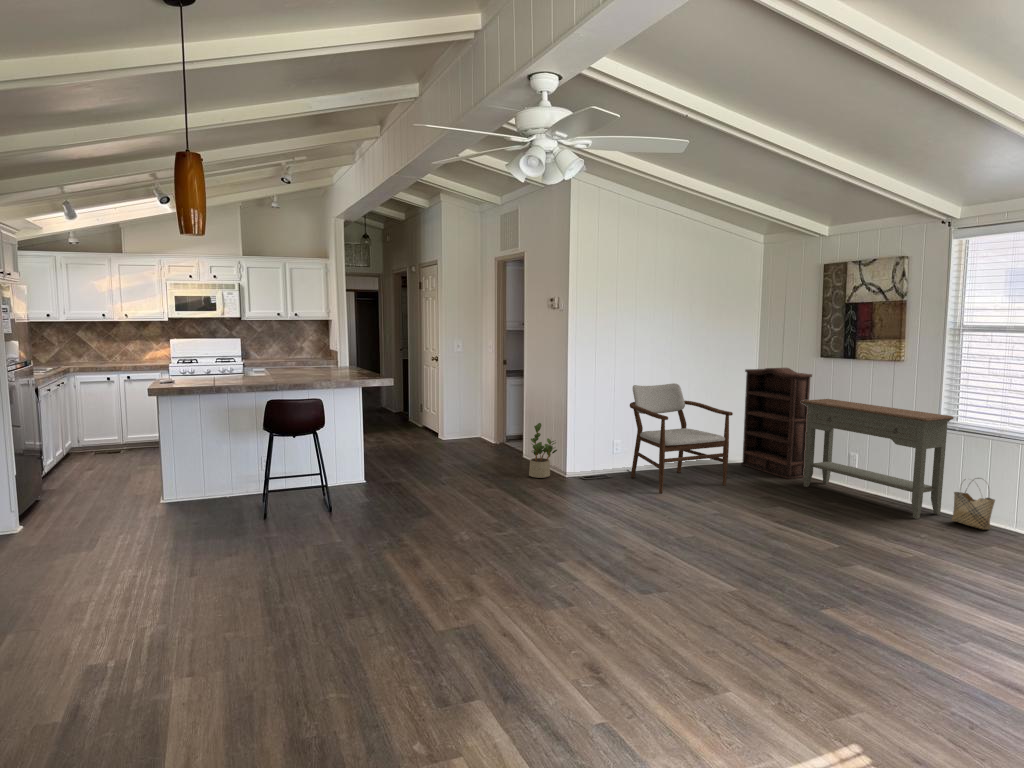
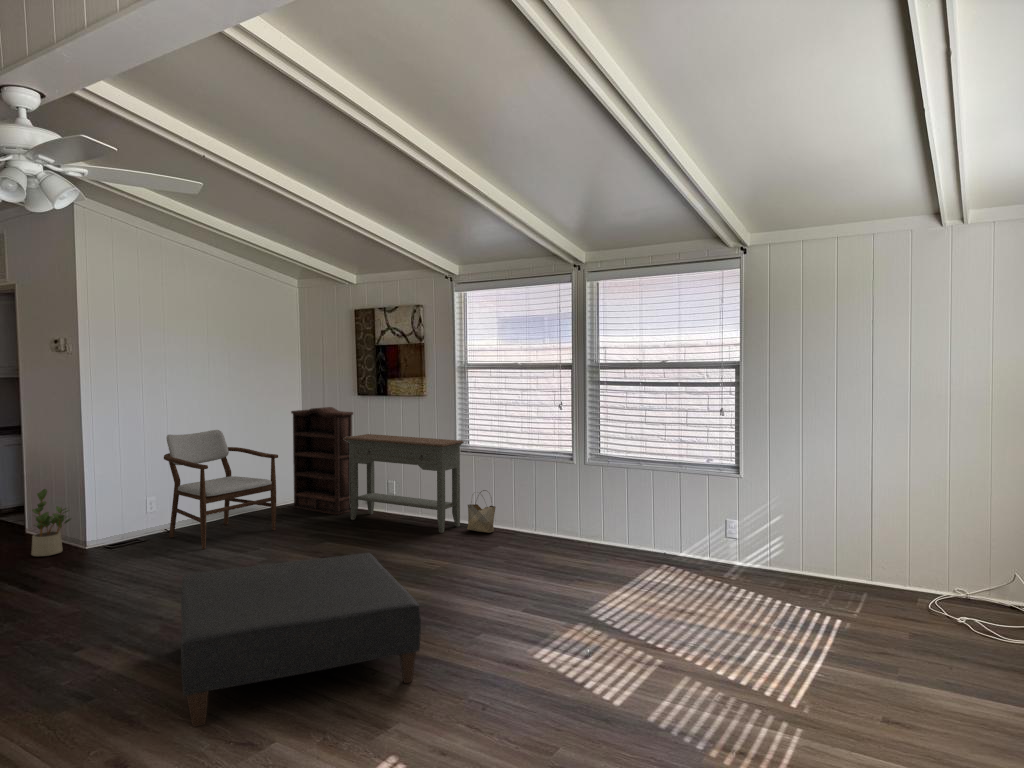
ottoman: none [650,520,917,695] -> present [181,553,421,727]

